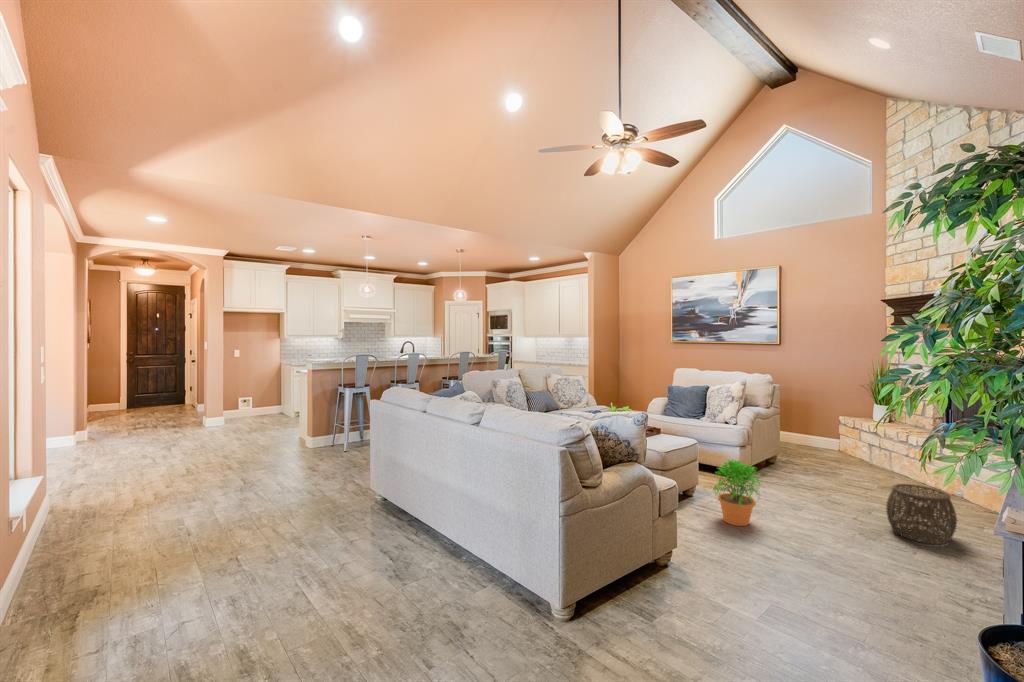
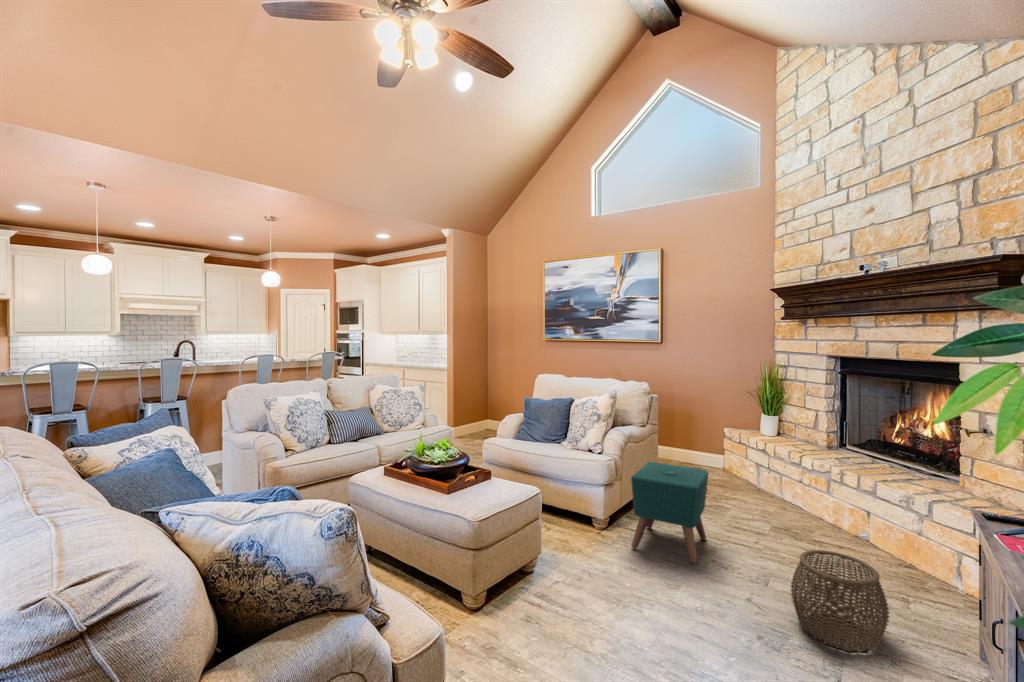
ottoman: none [763,431,824,500] -> present [631,462,708,564]
potted plant: present [713,460,760,526] -> none [545,527,626,639]

